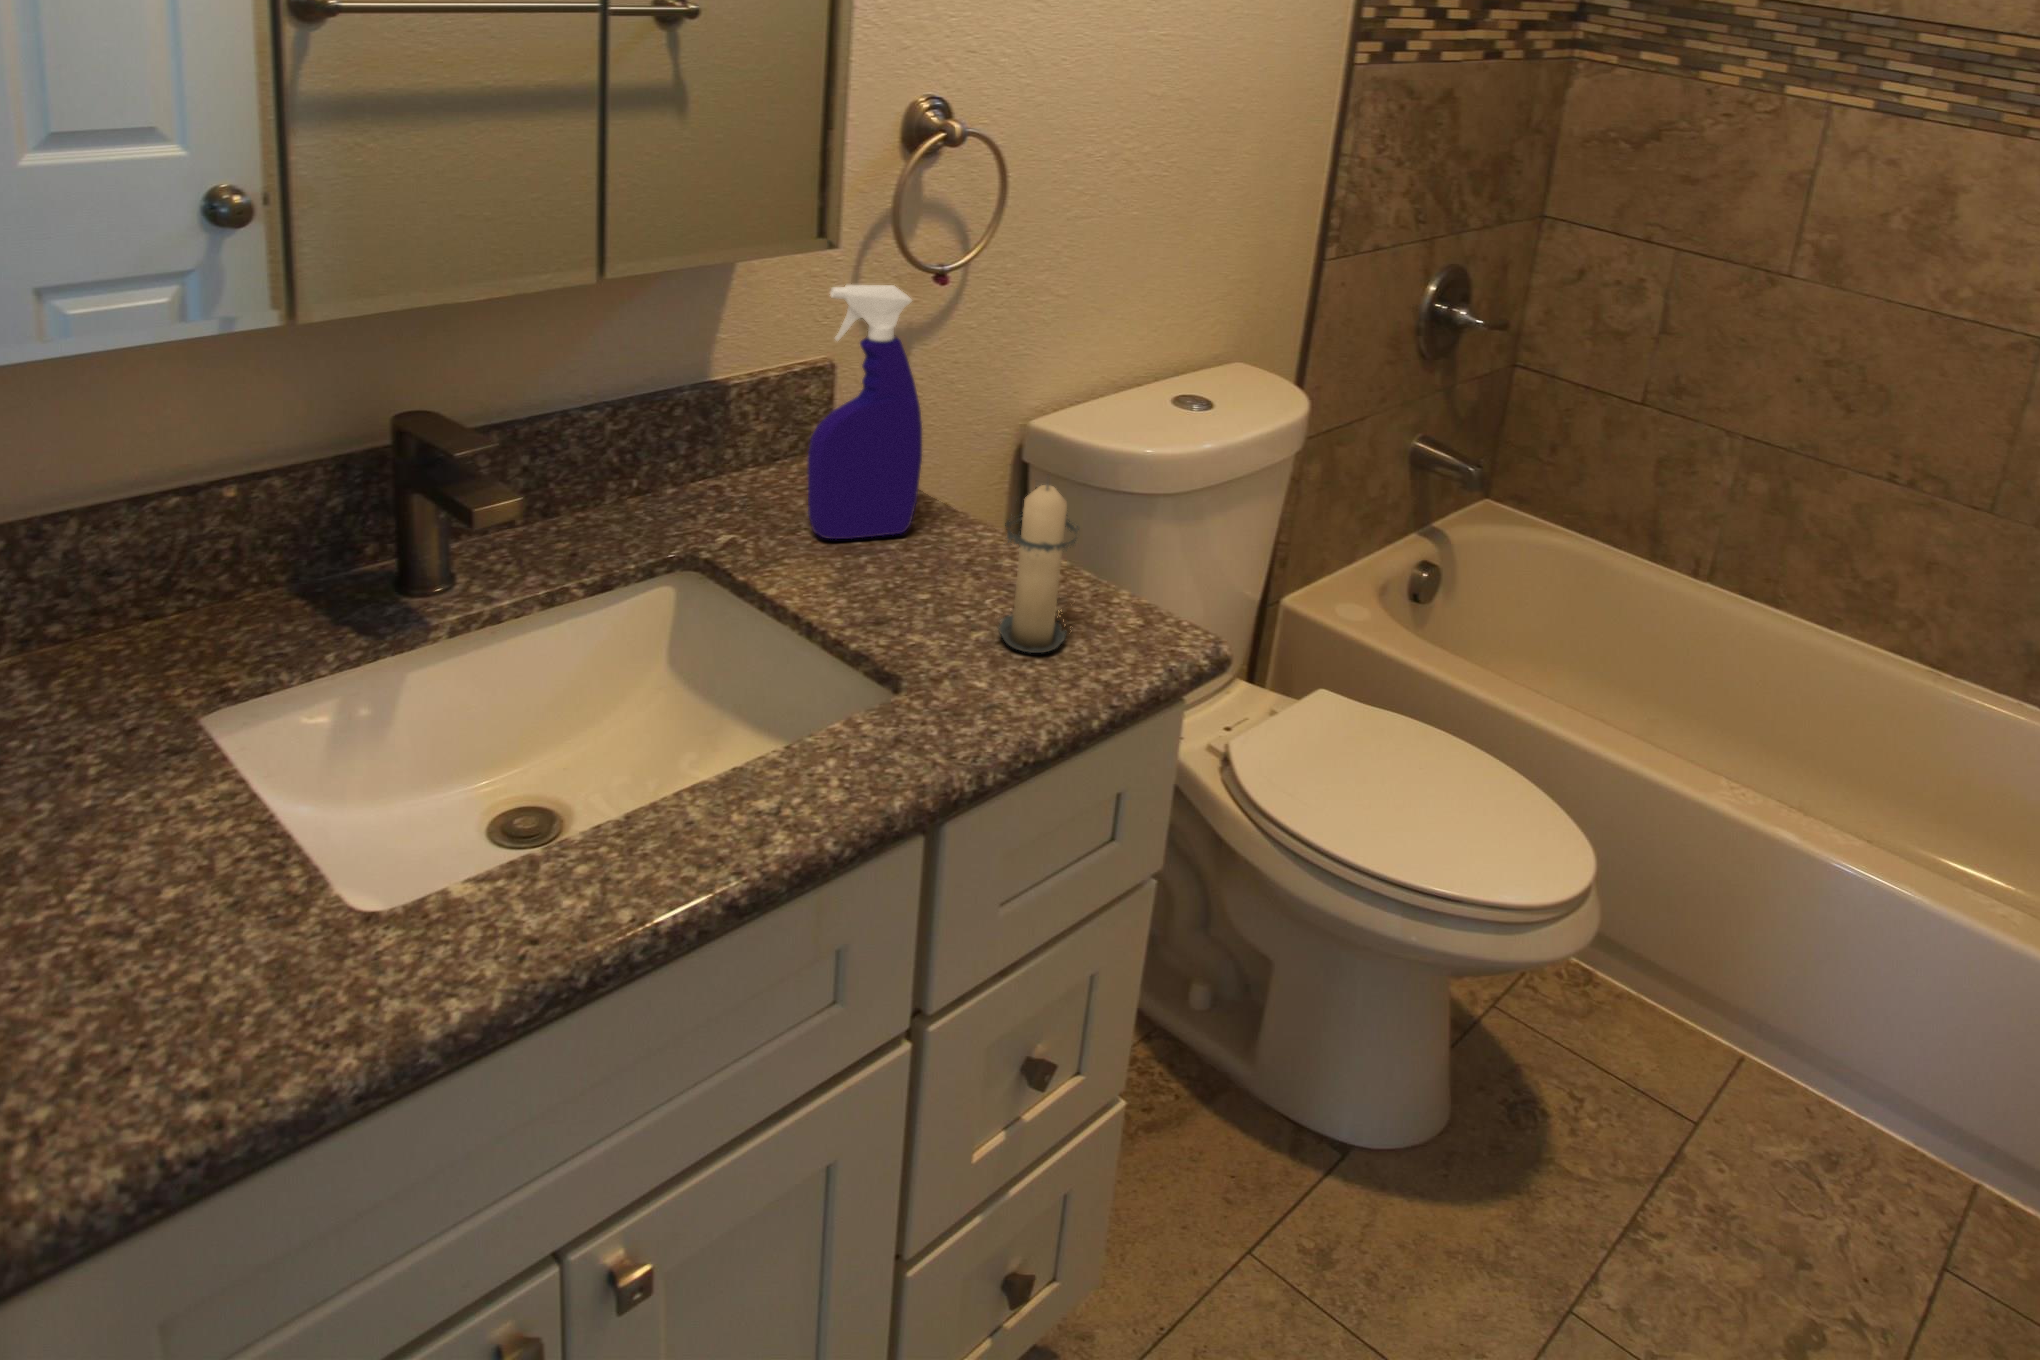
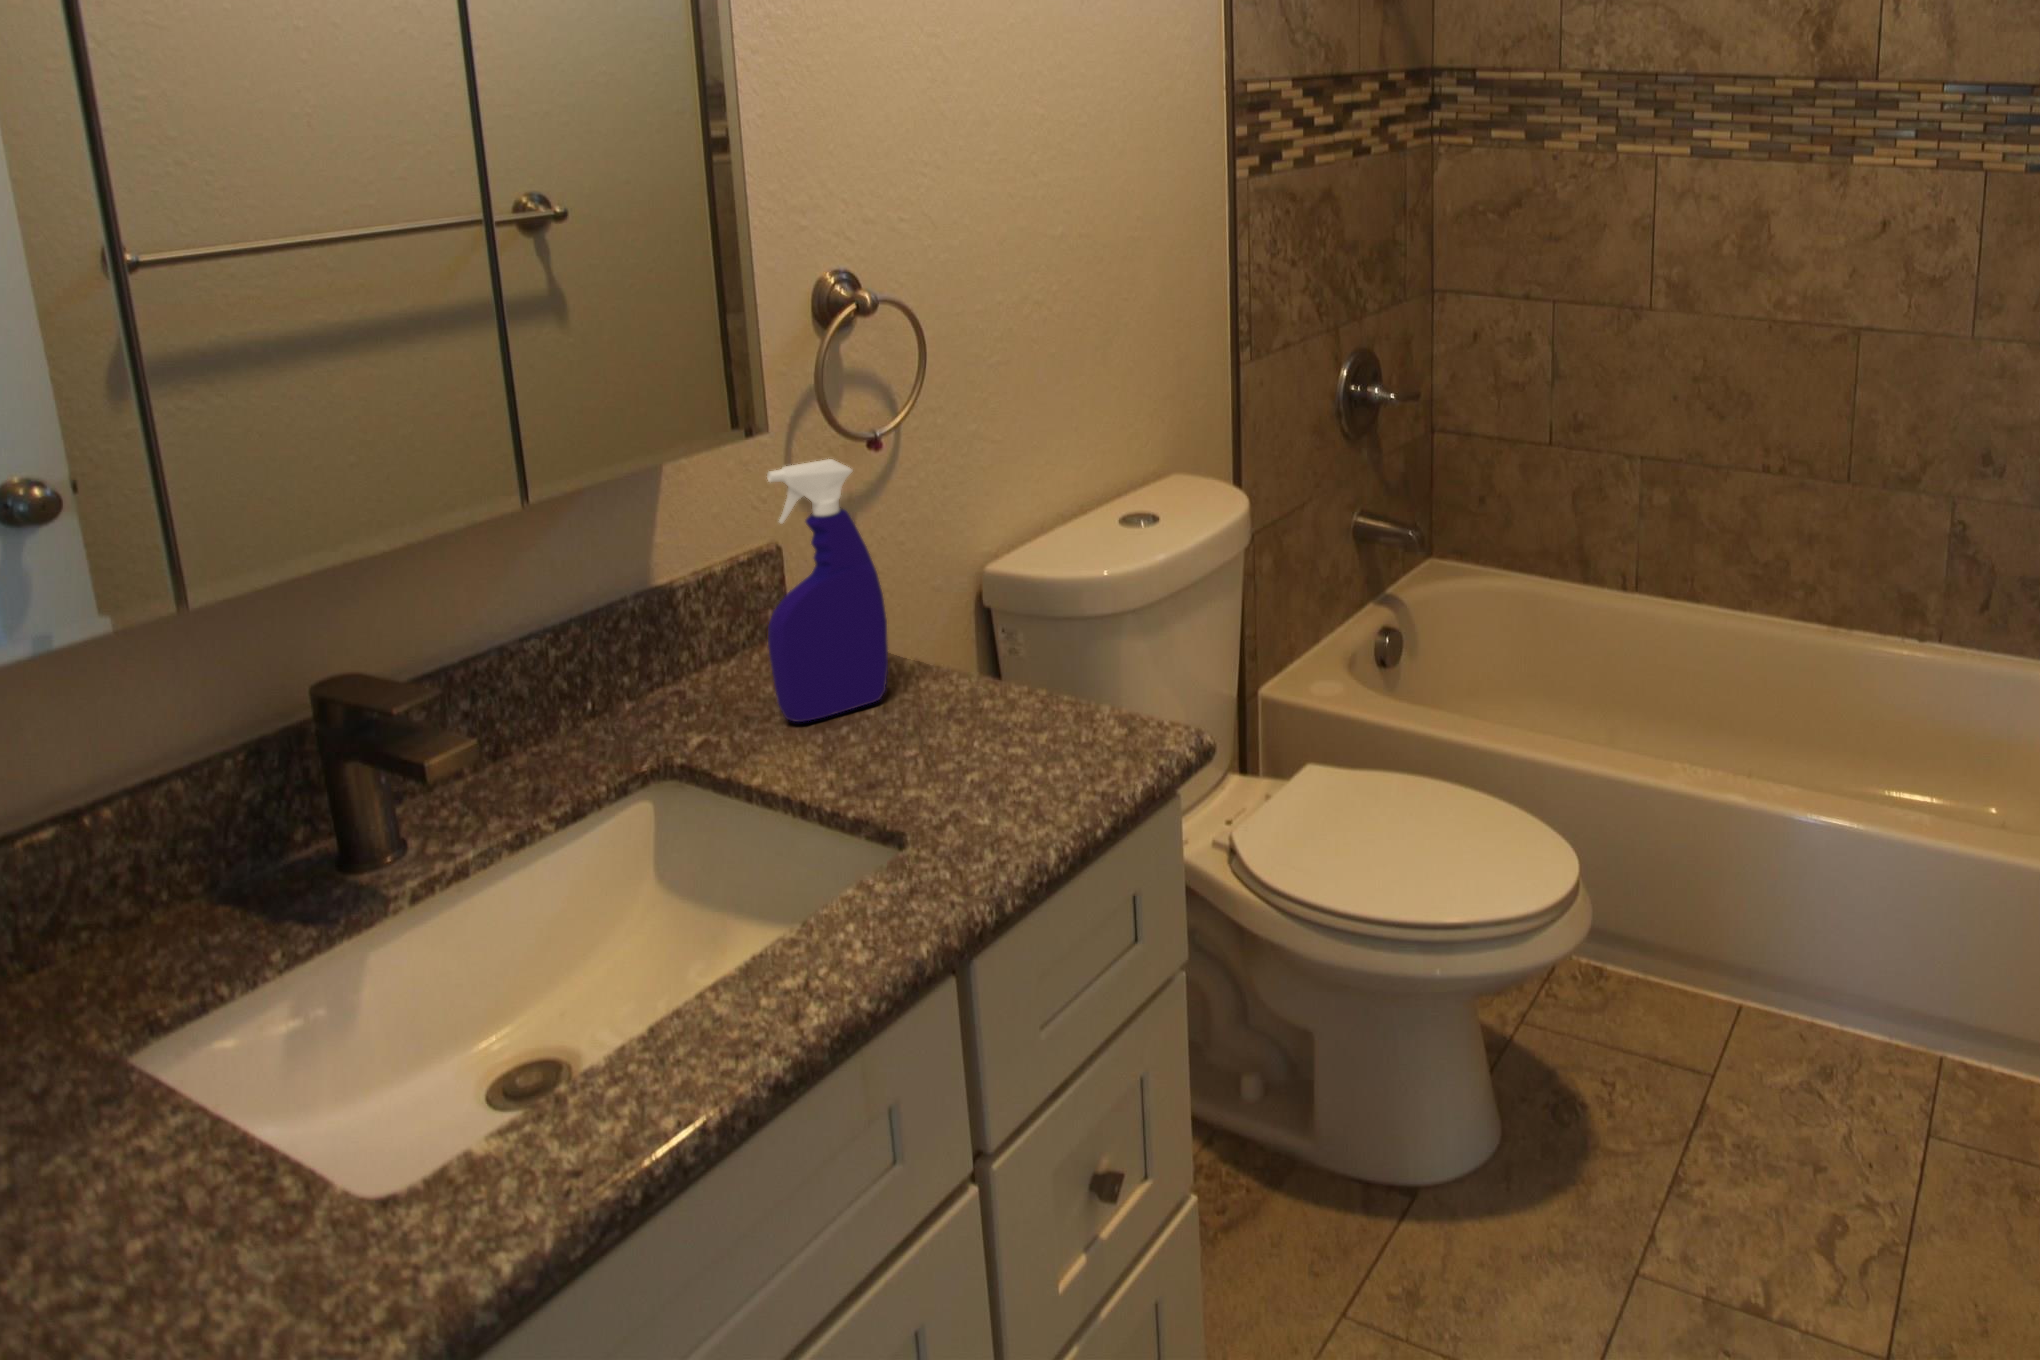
candle: present [999,476,1080,653] -> none [978,609,1069,786]

